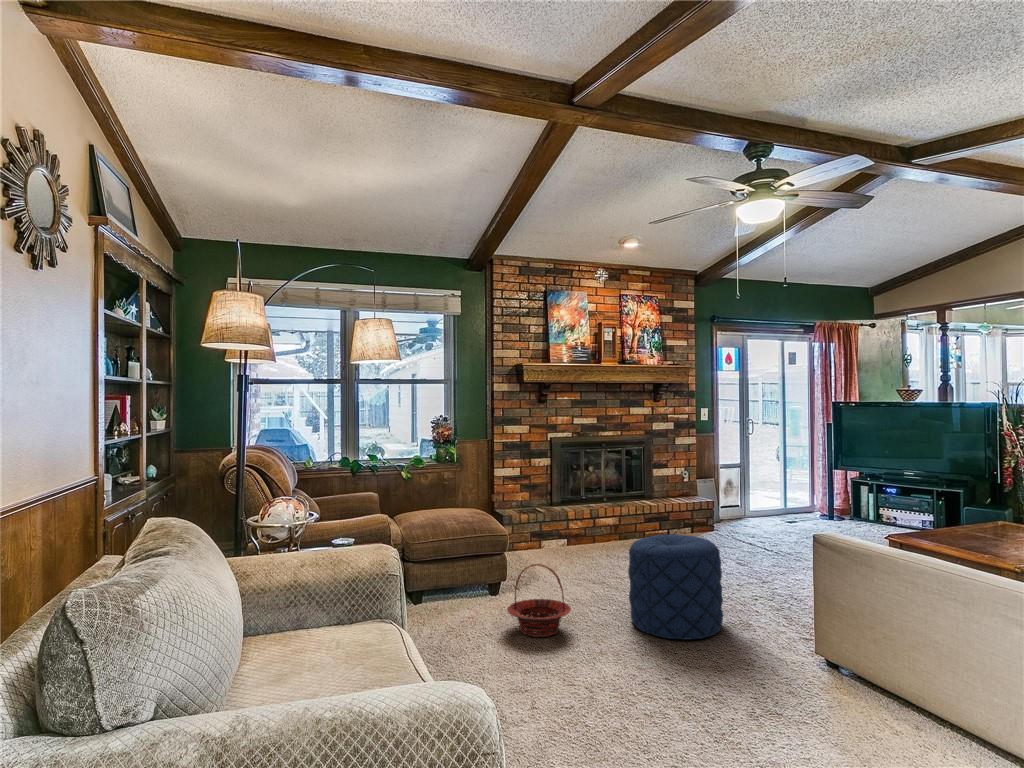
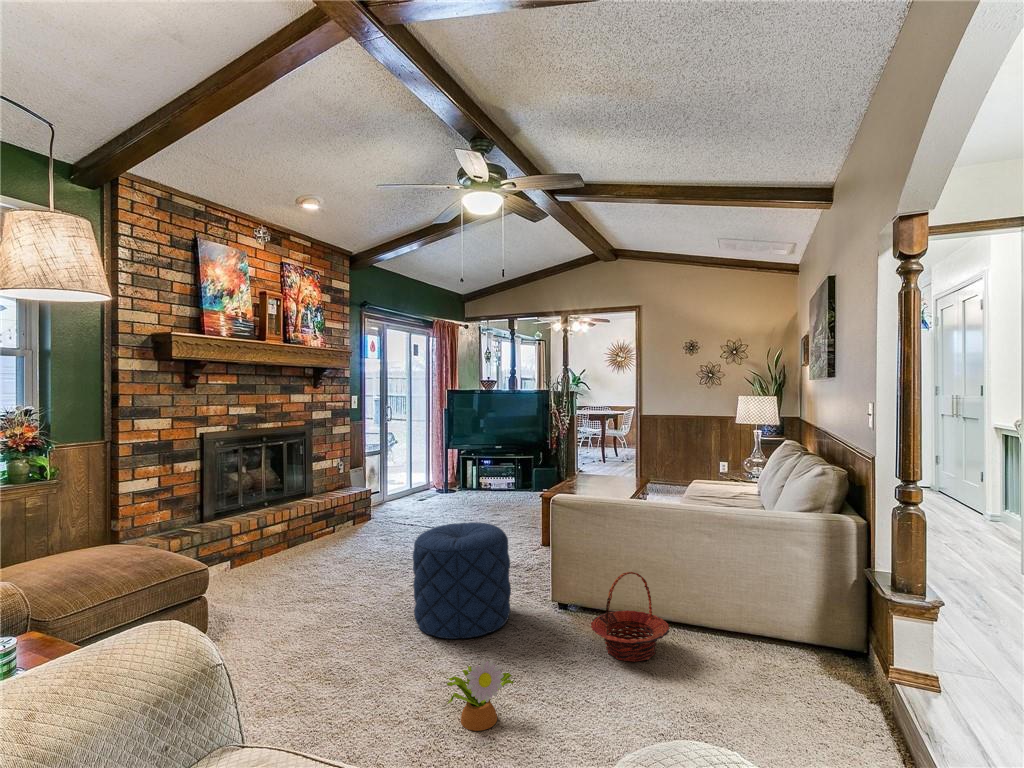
basket: present [507,564,571,637] -> present [591,572,670,662]
decorative plant: none [561,632,625,691] -> present [447,659,514,731]

